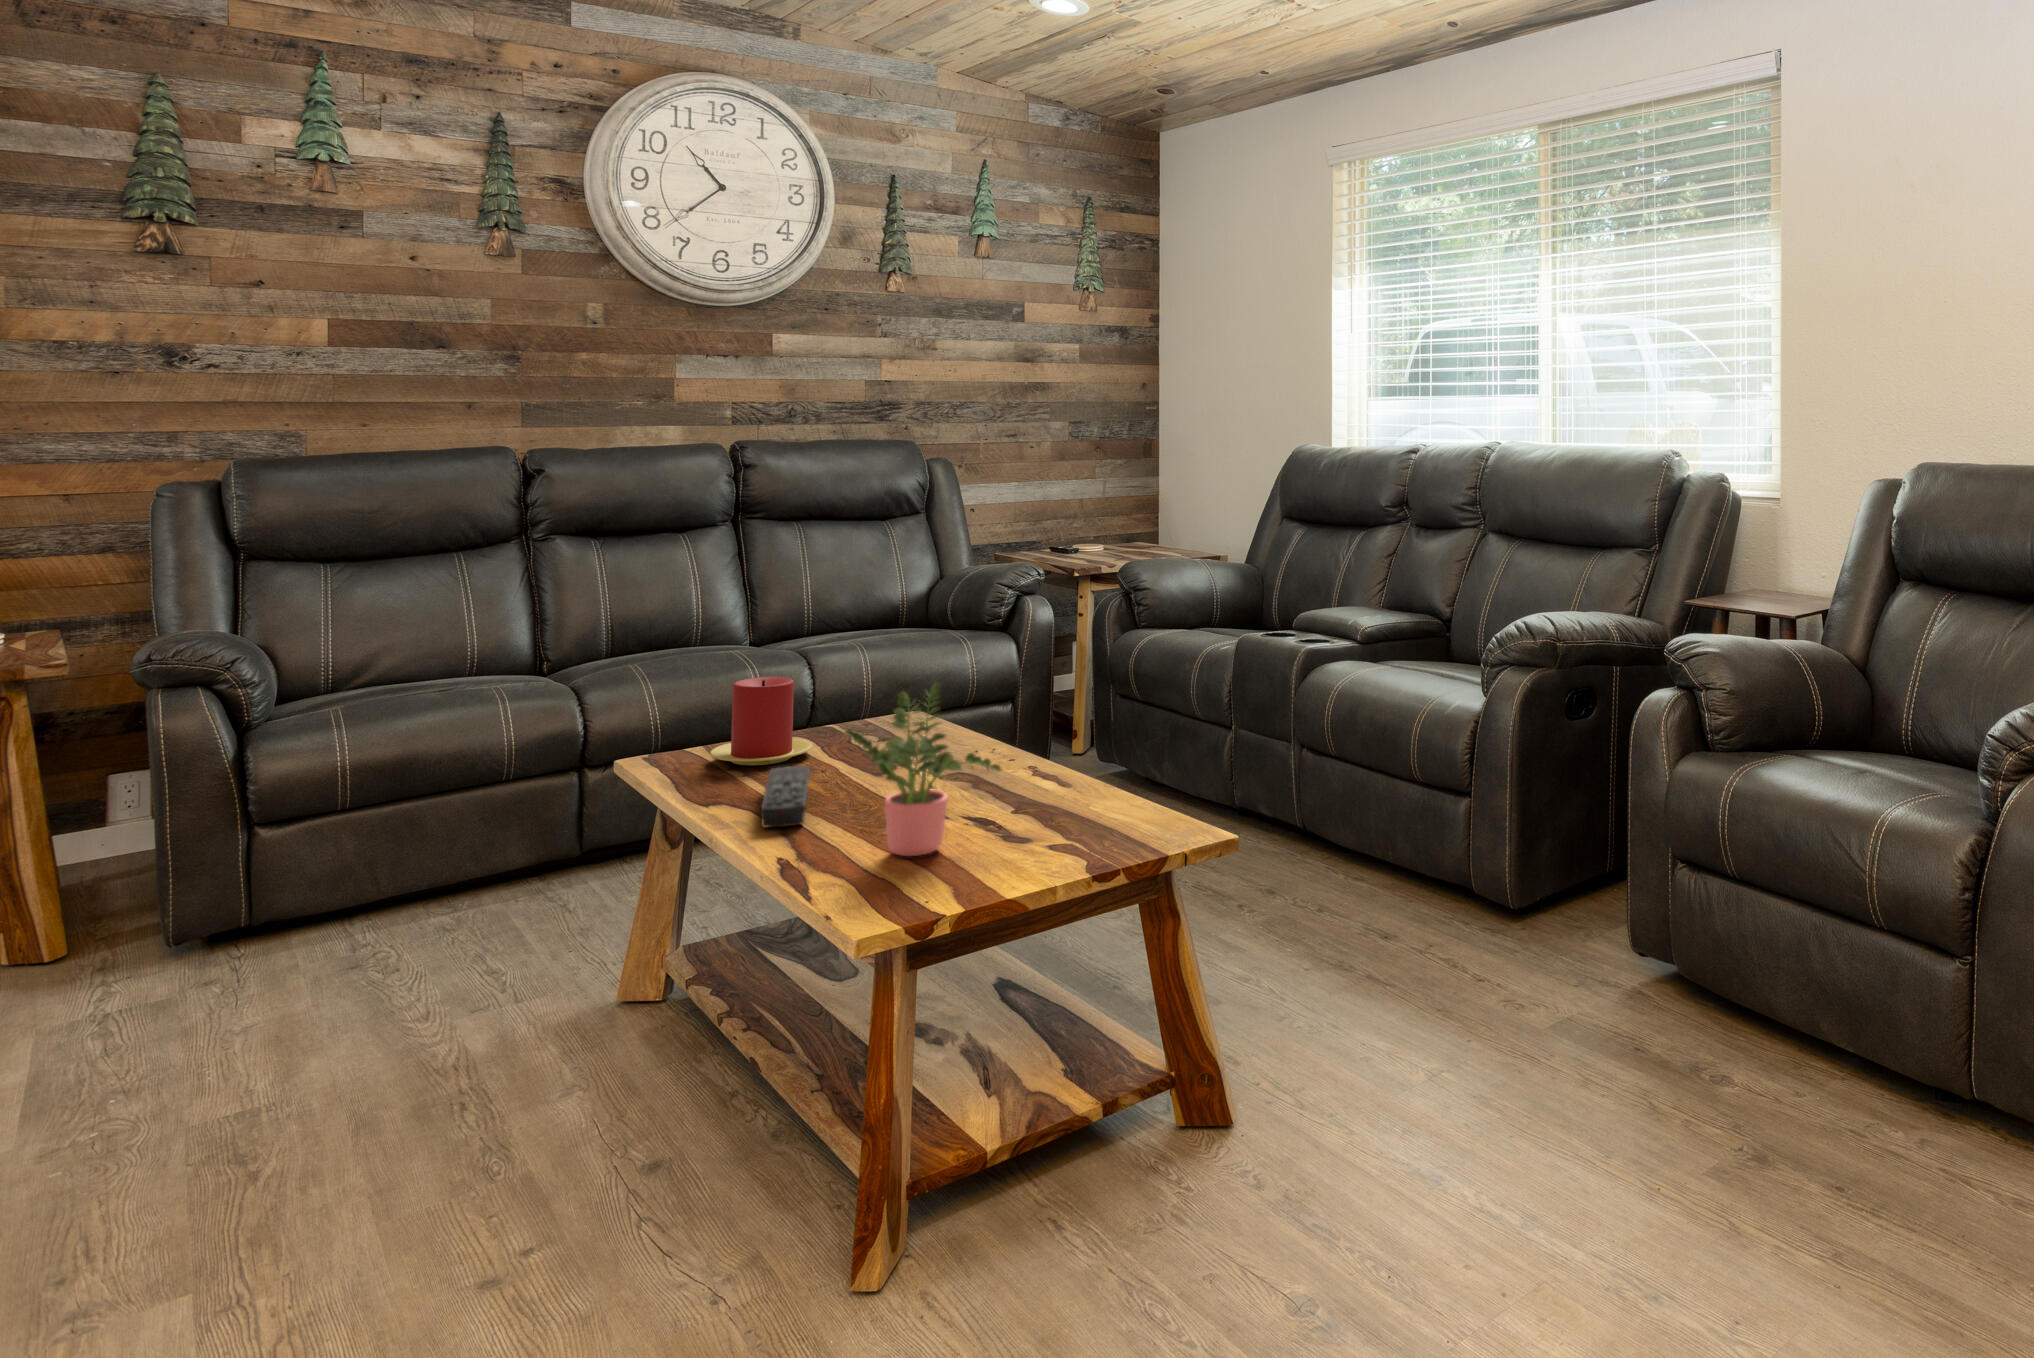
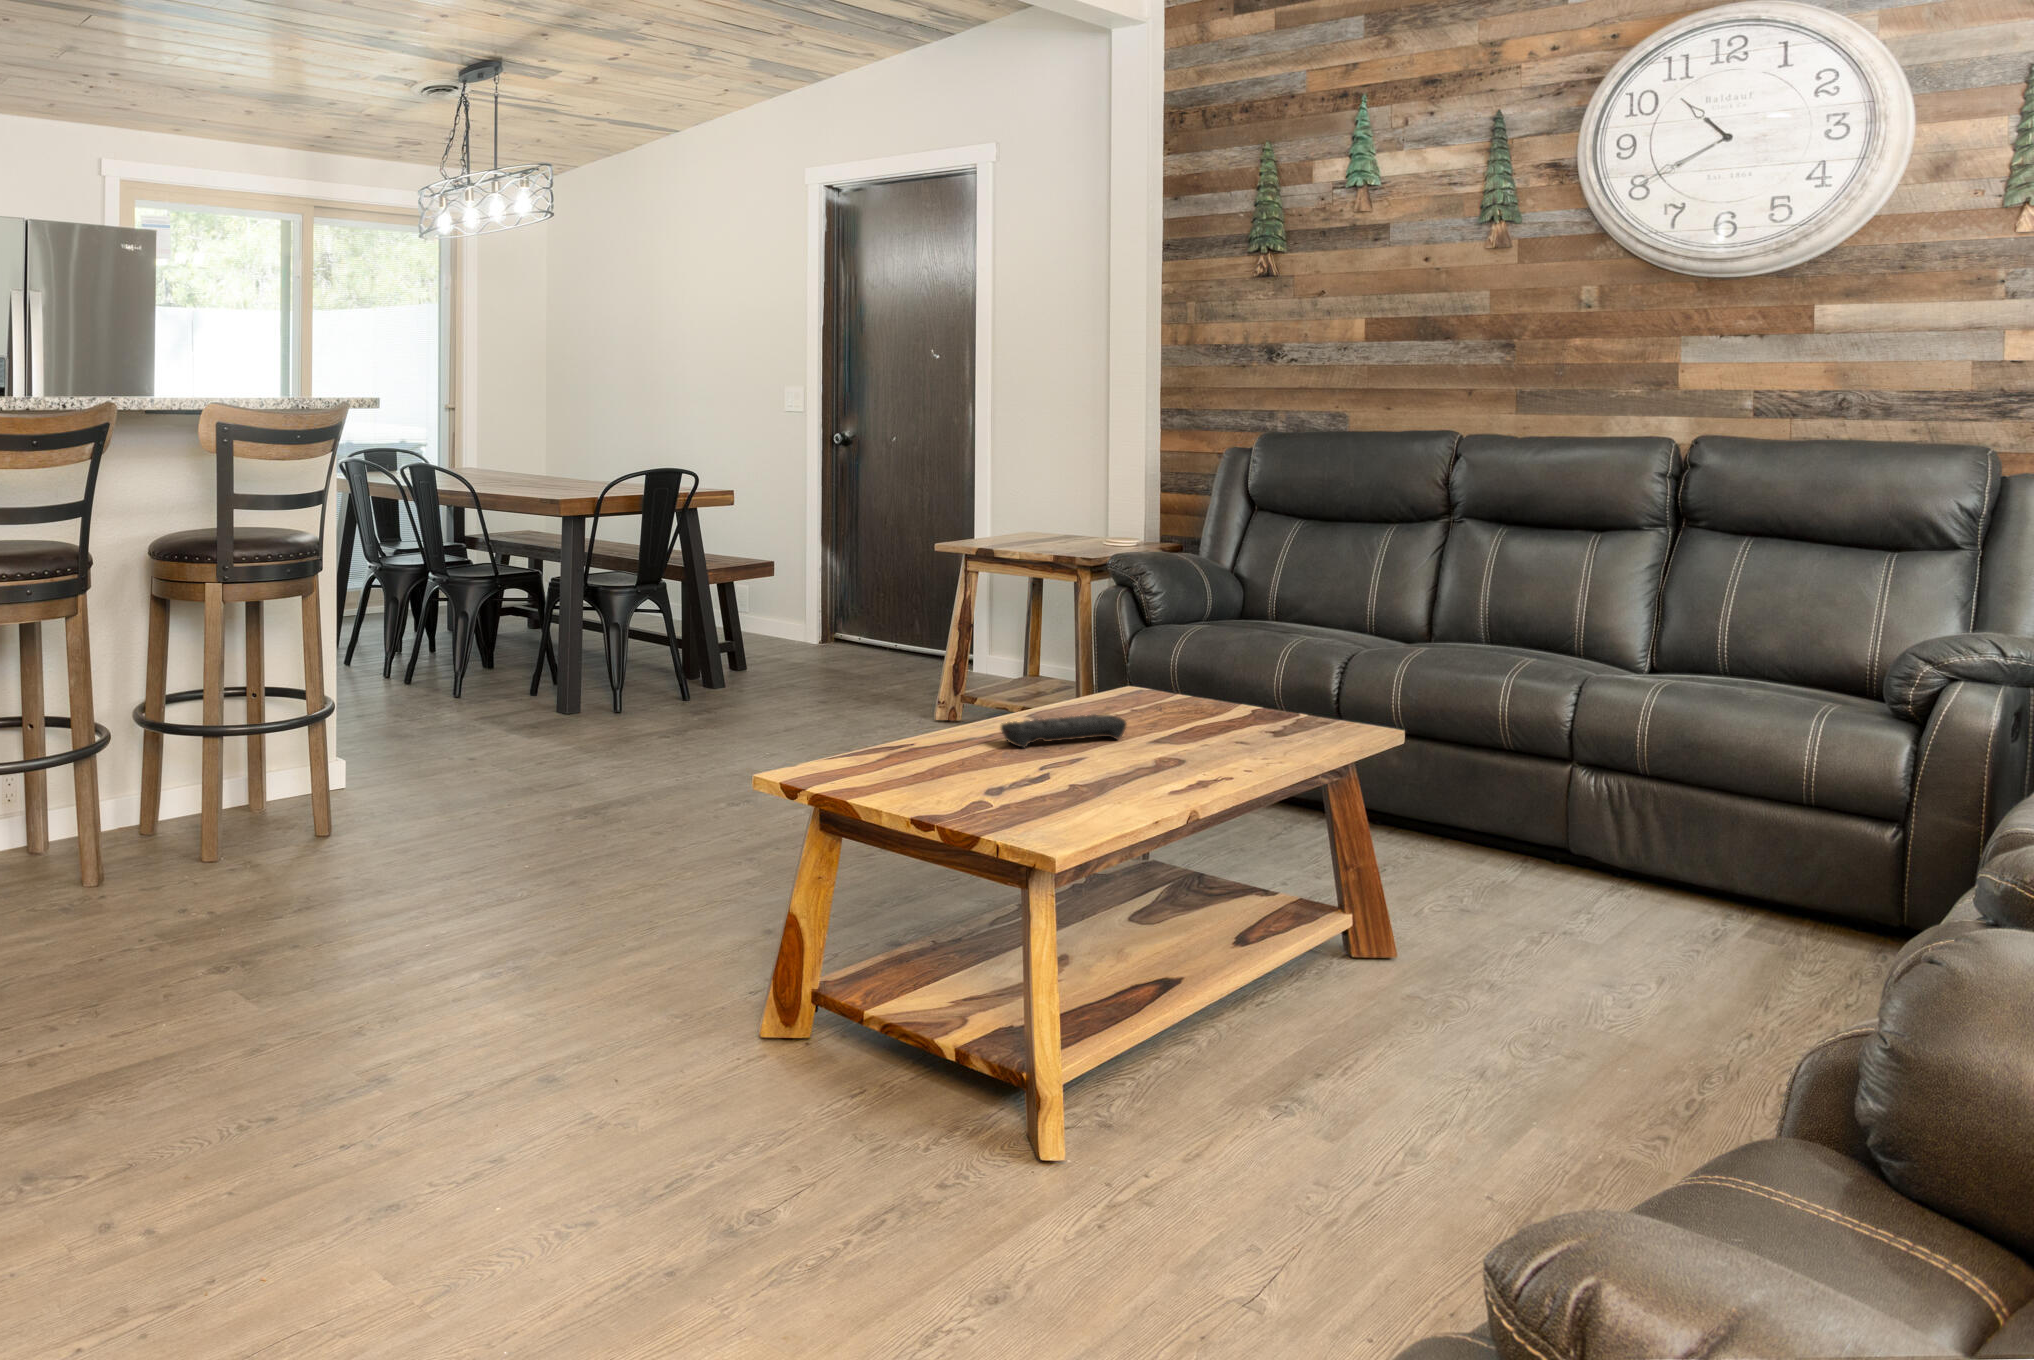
candle: present [710,677,812,765] -> none [1157,649,1245,727]
potted plant: present [845,682,1002,856] -> none [922,647,1003,782]

